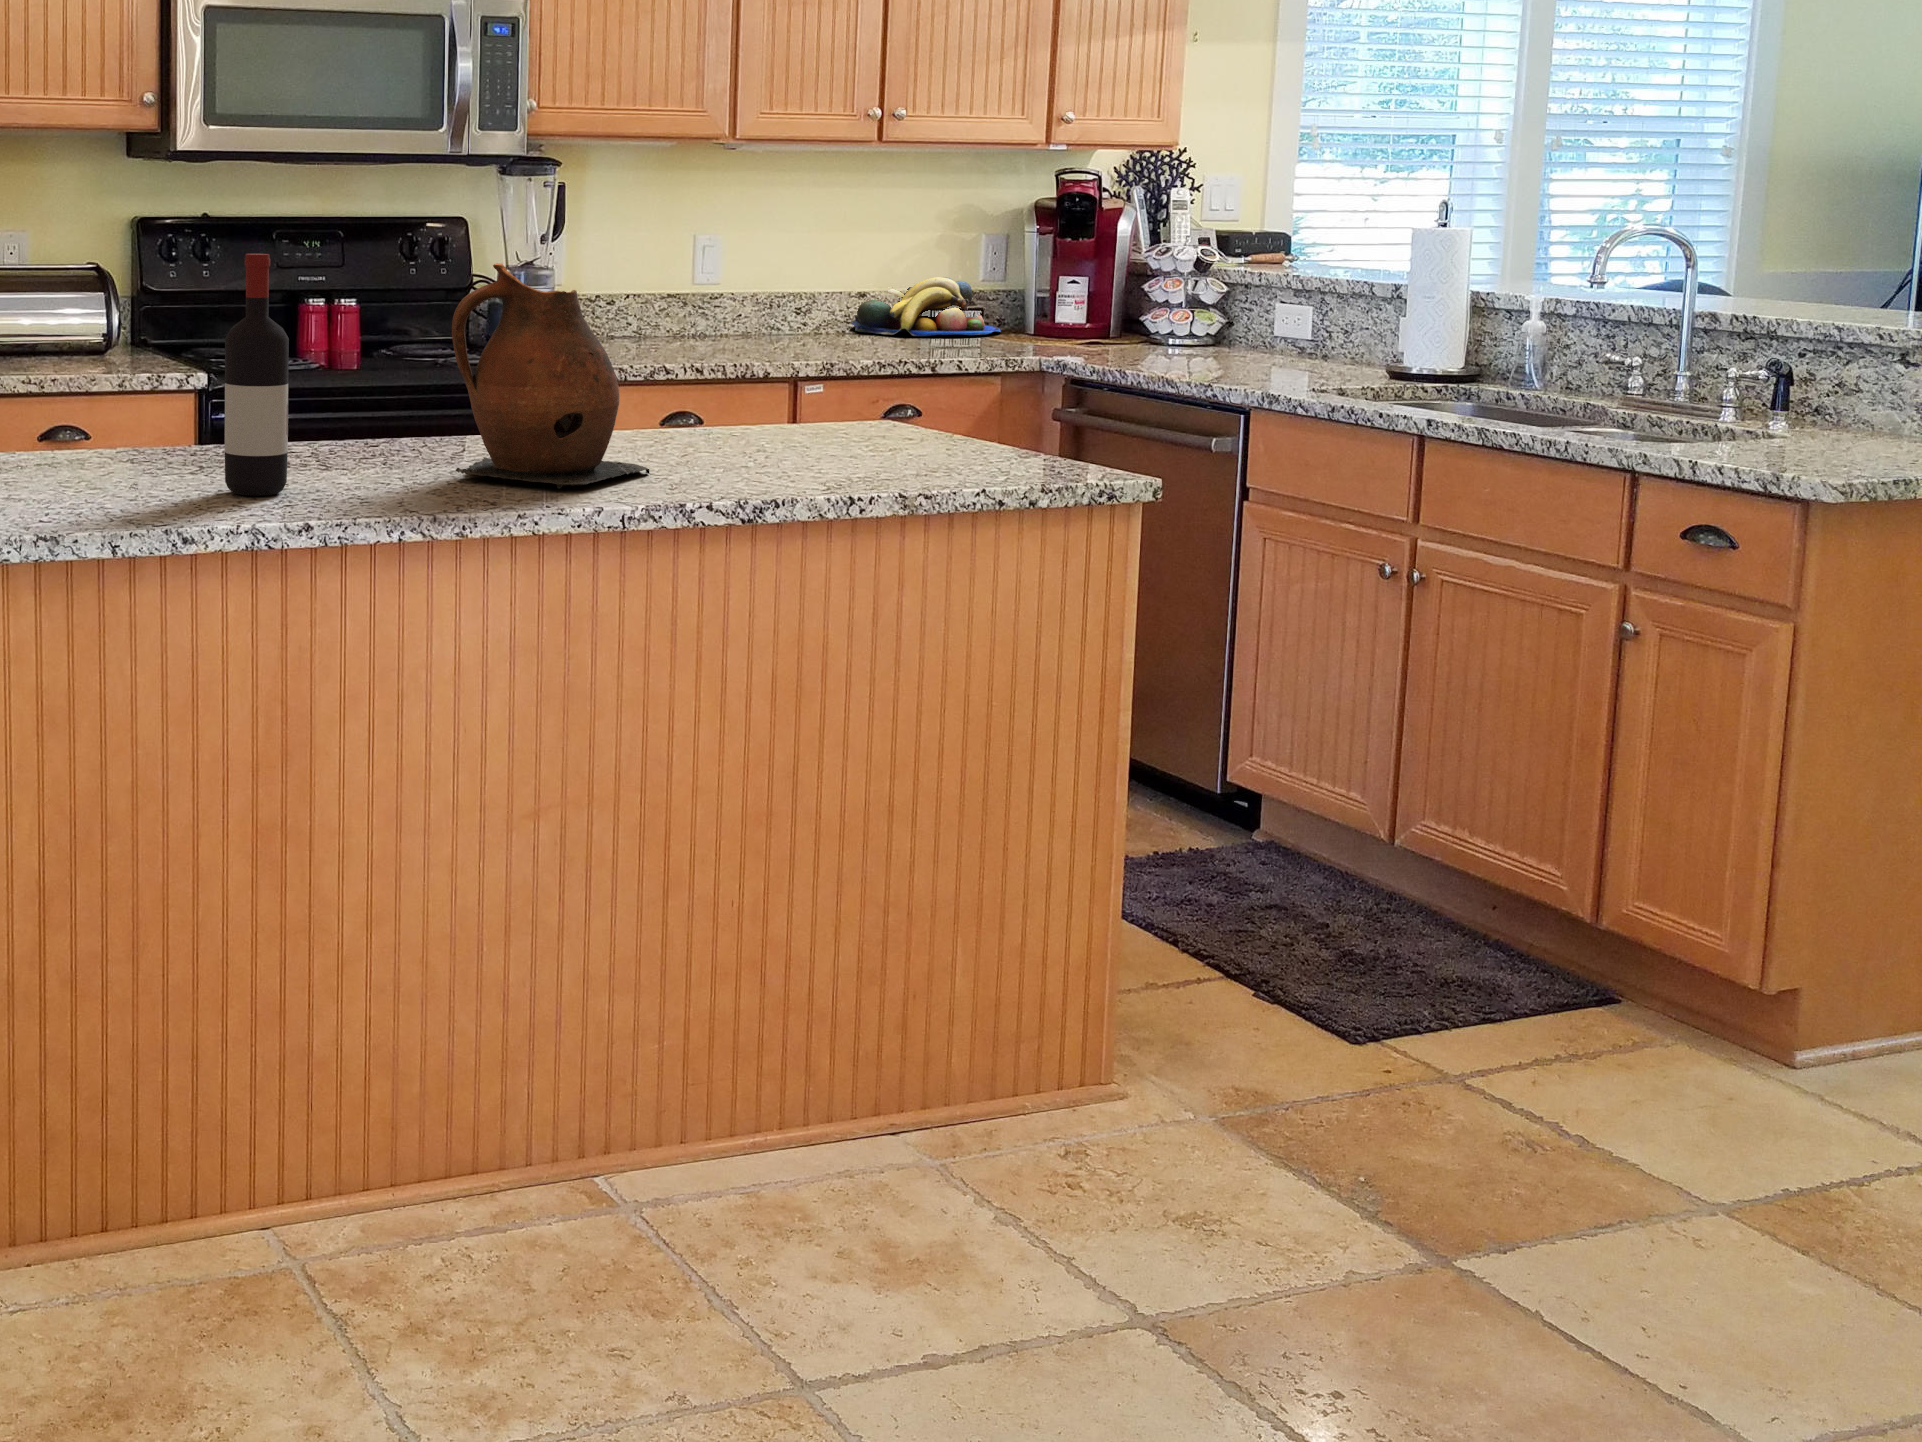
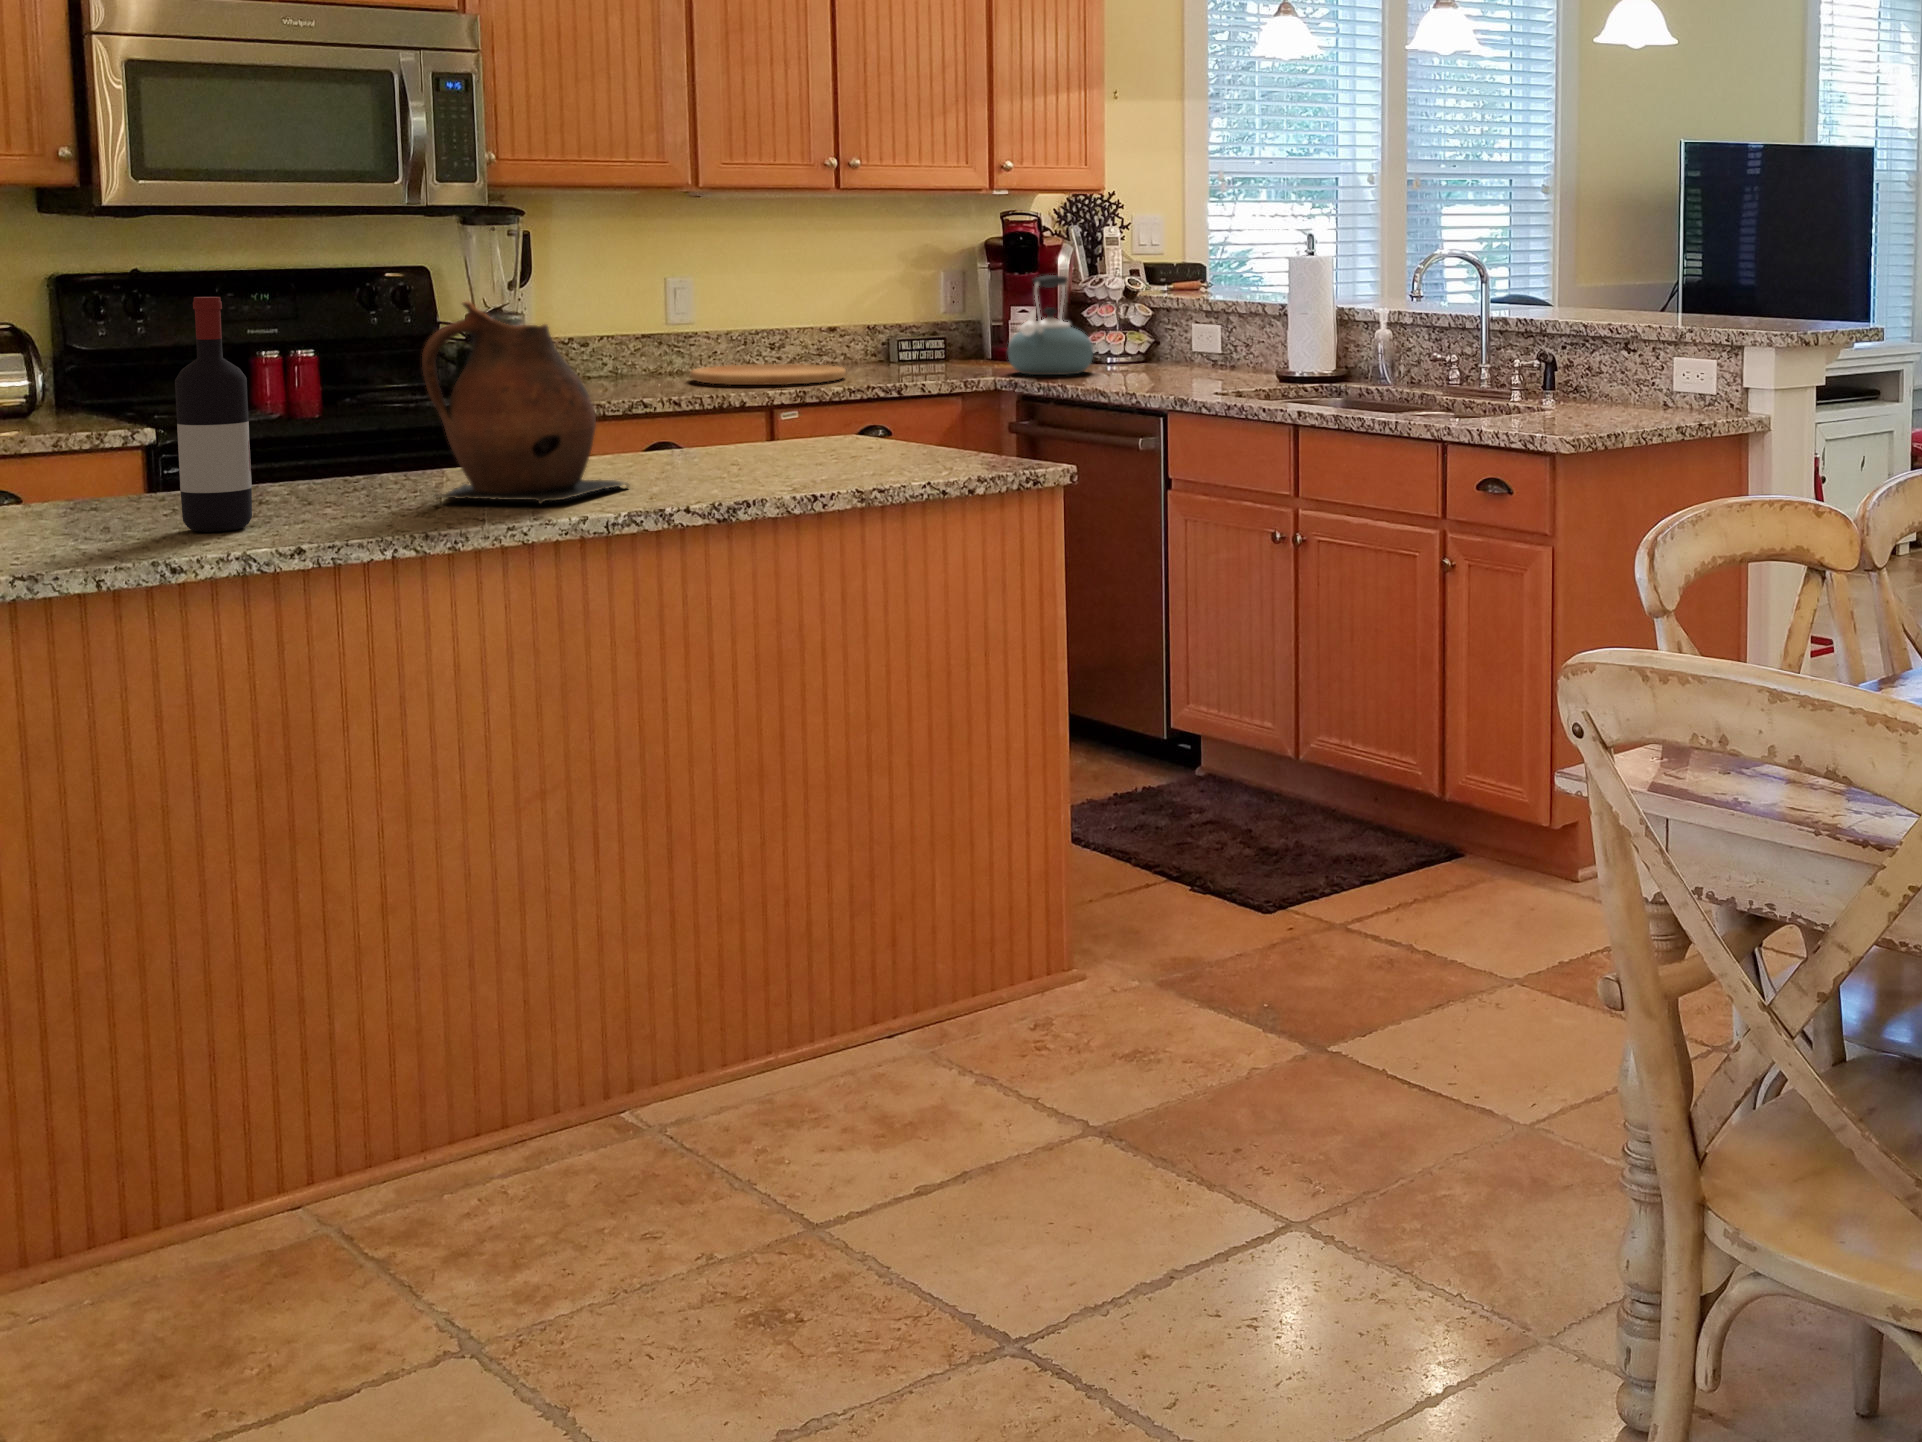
kettle: none [1052,241,1154,357] -> present [1008,275,1093,375]
fruit bowl: present [851,277,1001,336] -> none [829,312,966,365]
cutting board: none [708,330,871,354] -> present [690,364,846,385]

